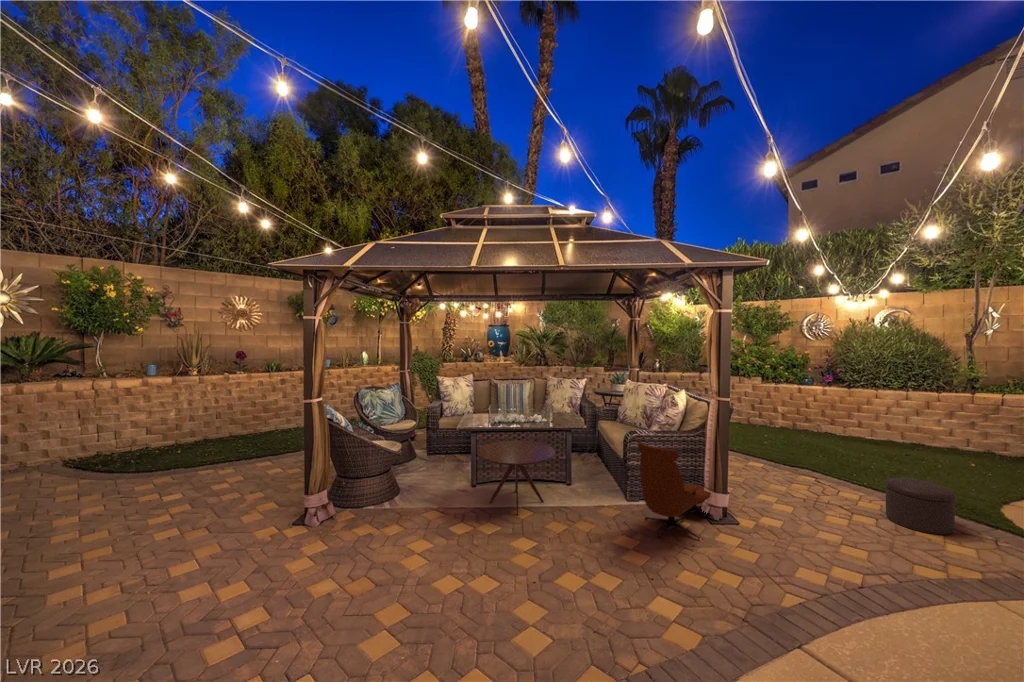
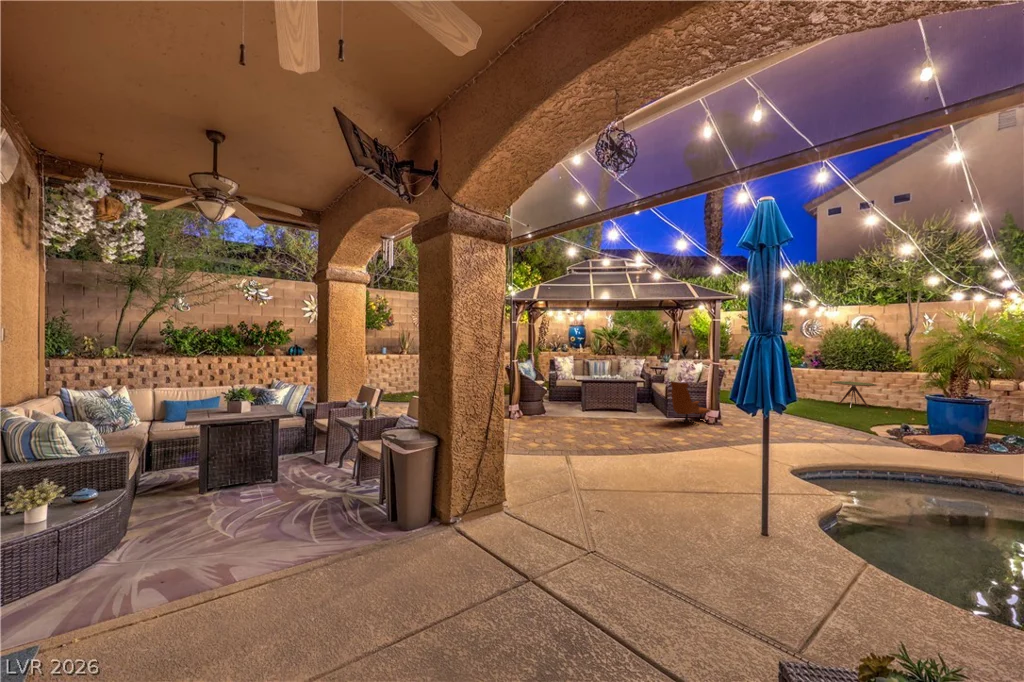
round table: present [478,440,555,515] -> present [832,381,876,408]
ottoman: present [886,478,955,535] -> none [801,405,831,429]

